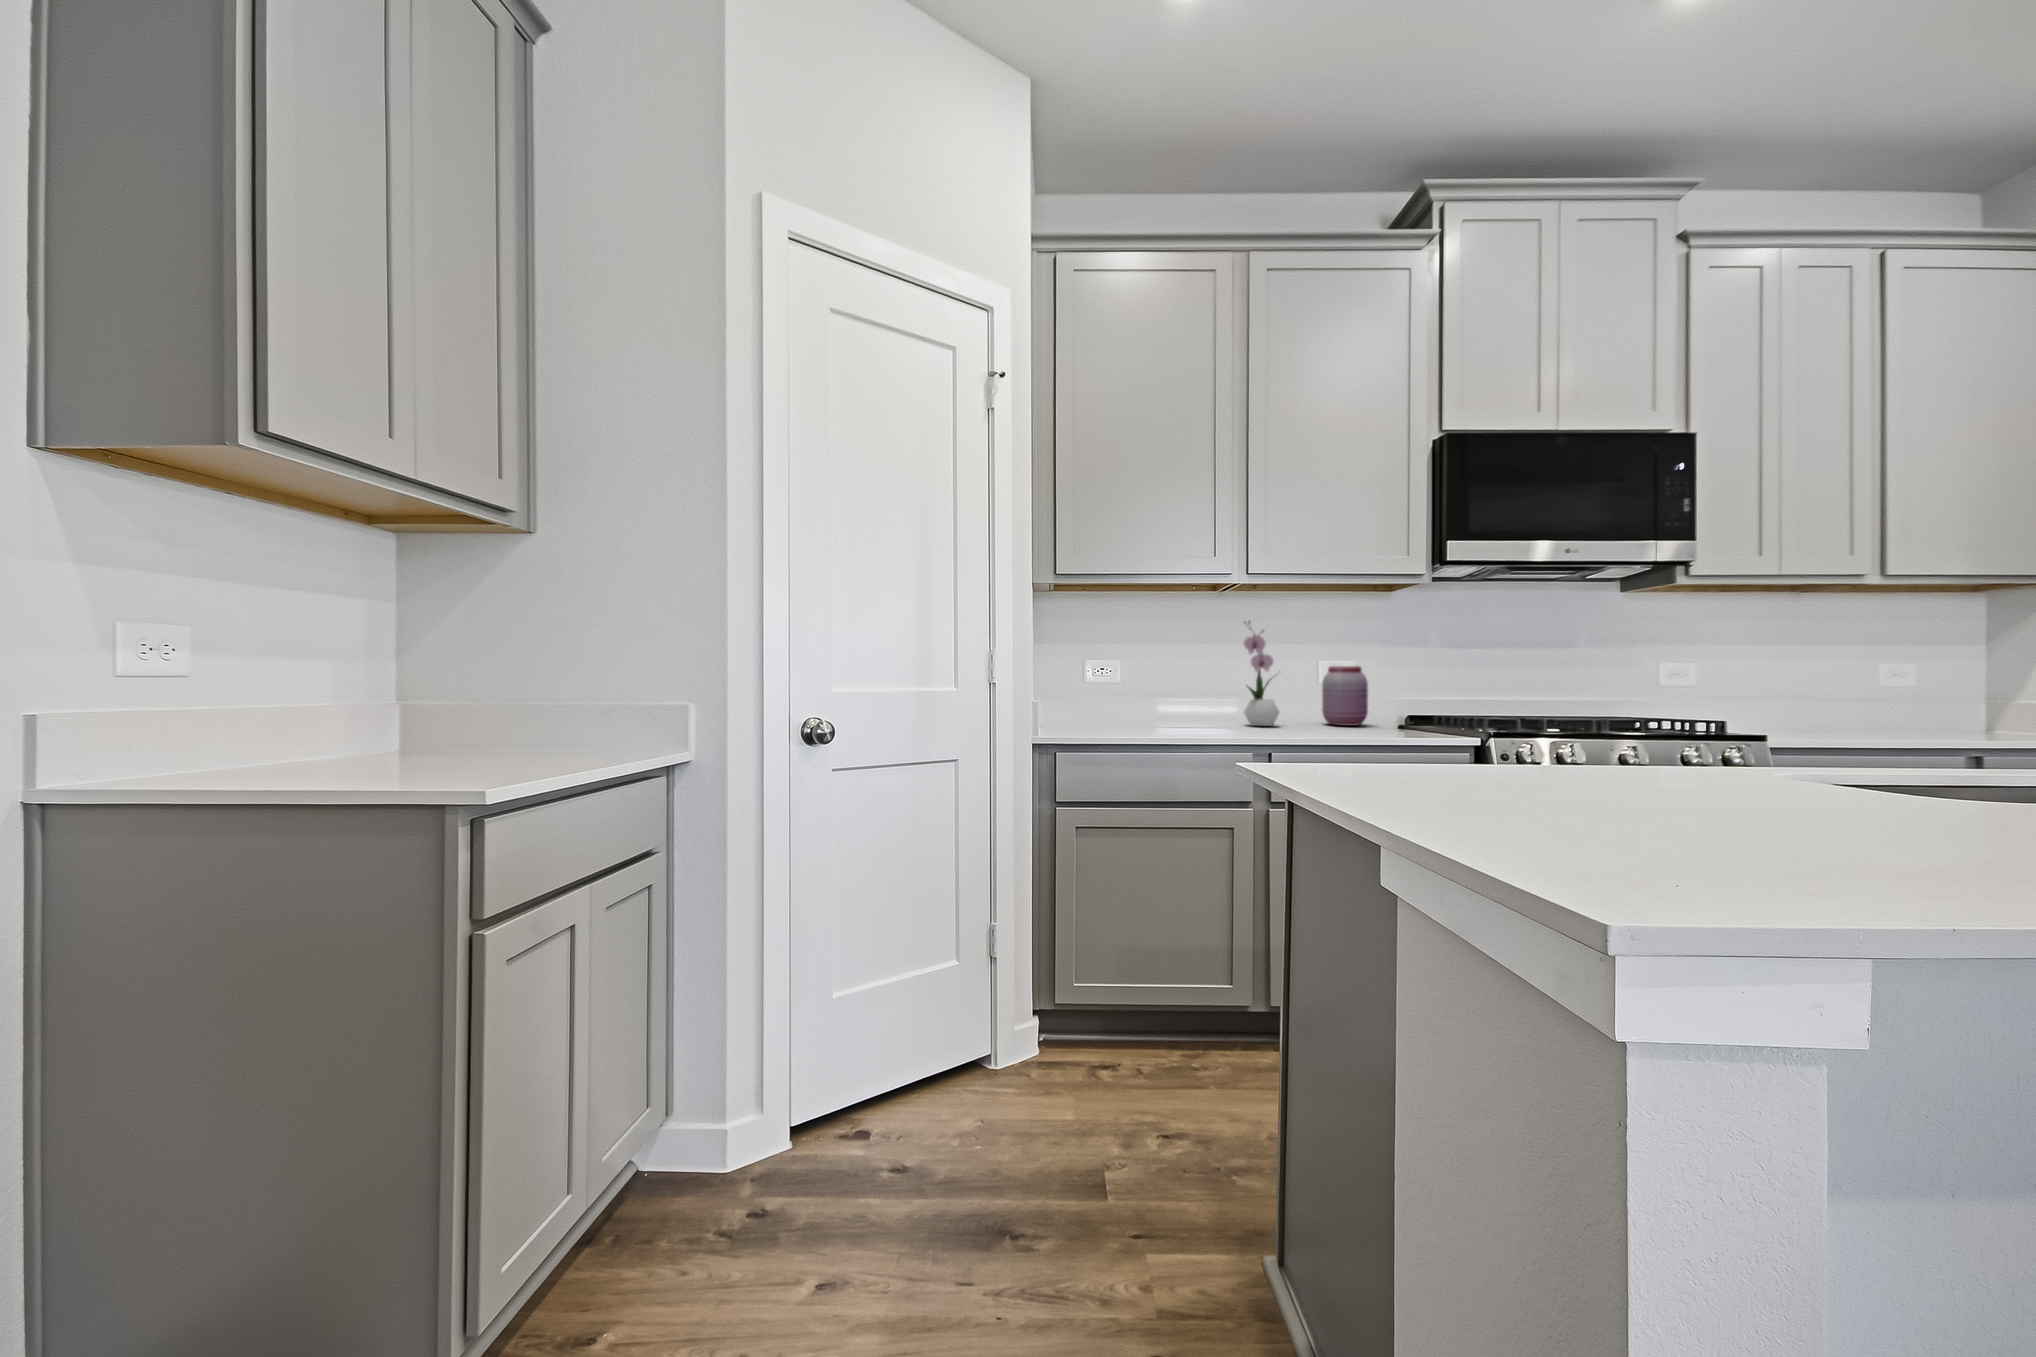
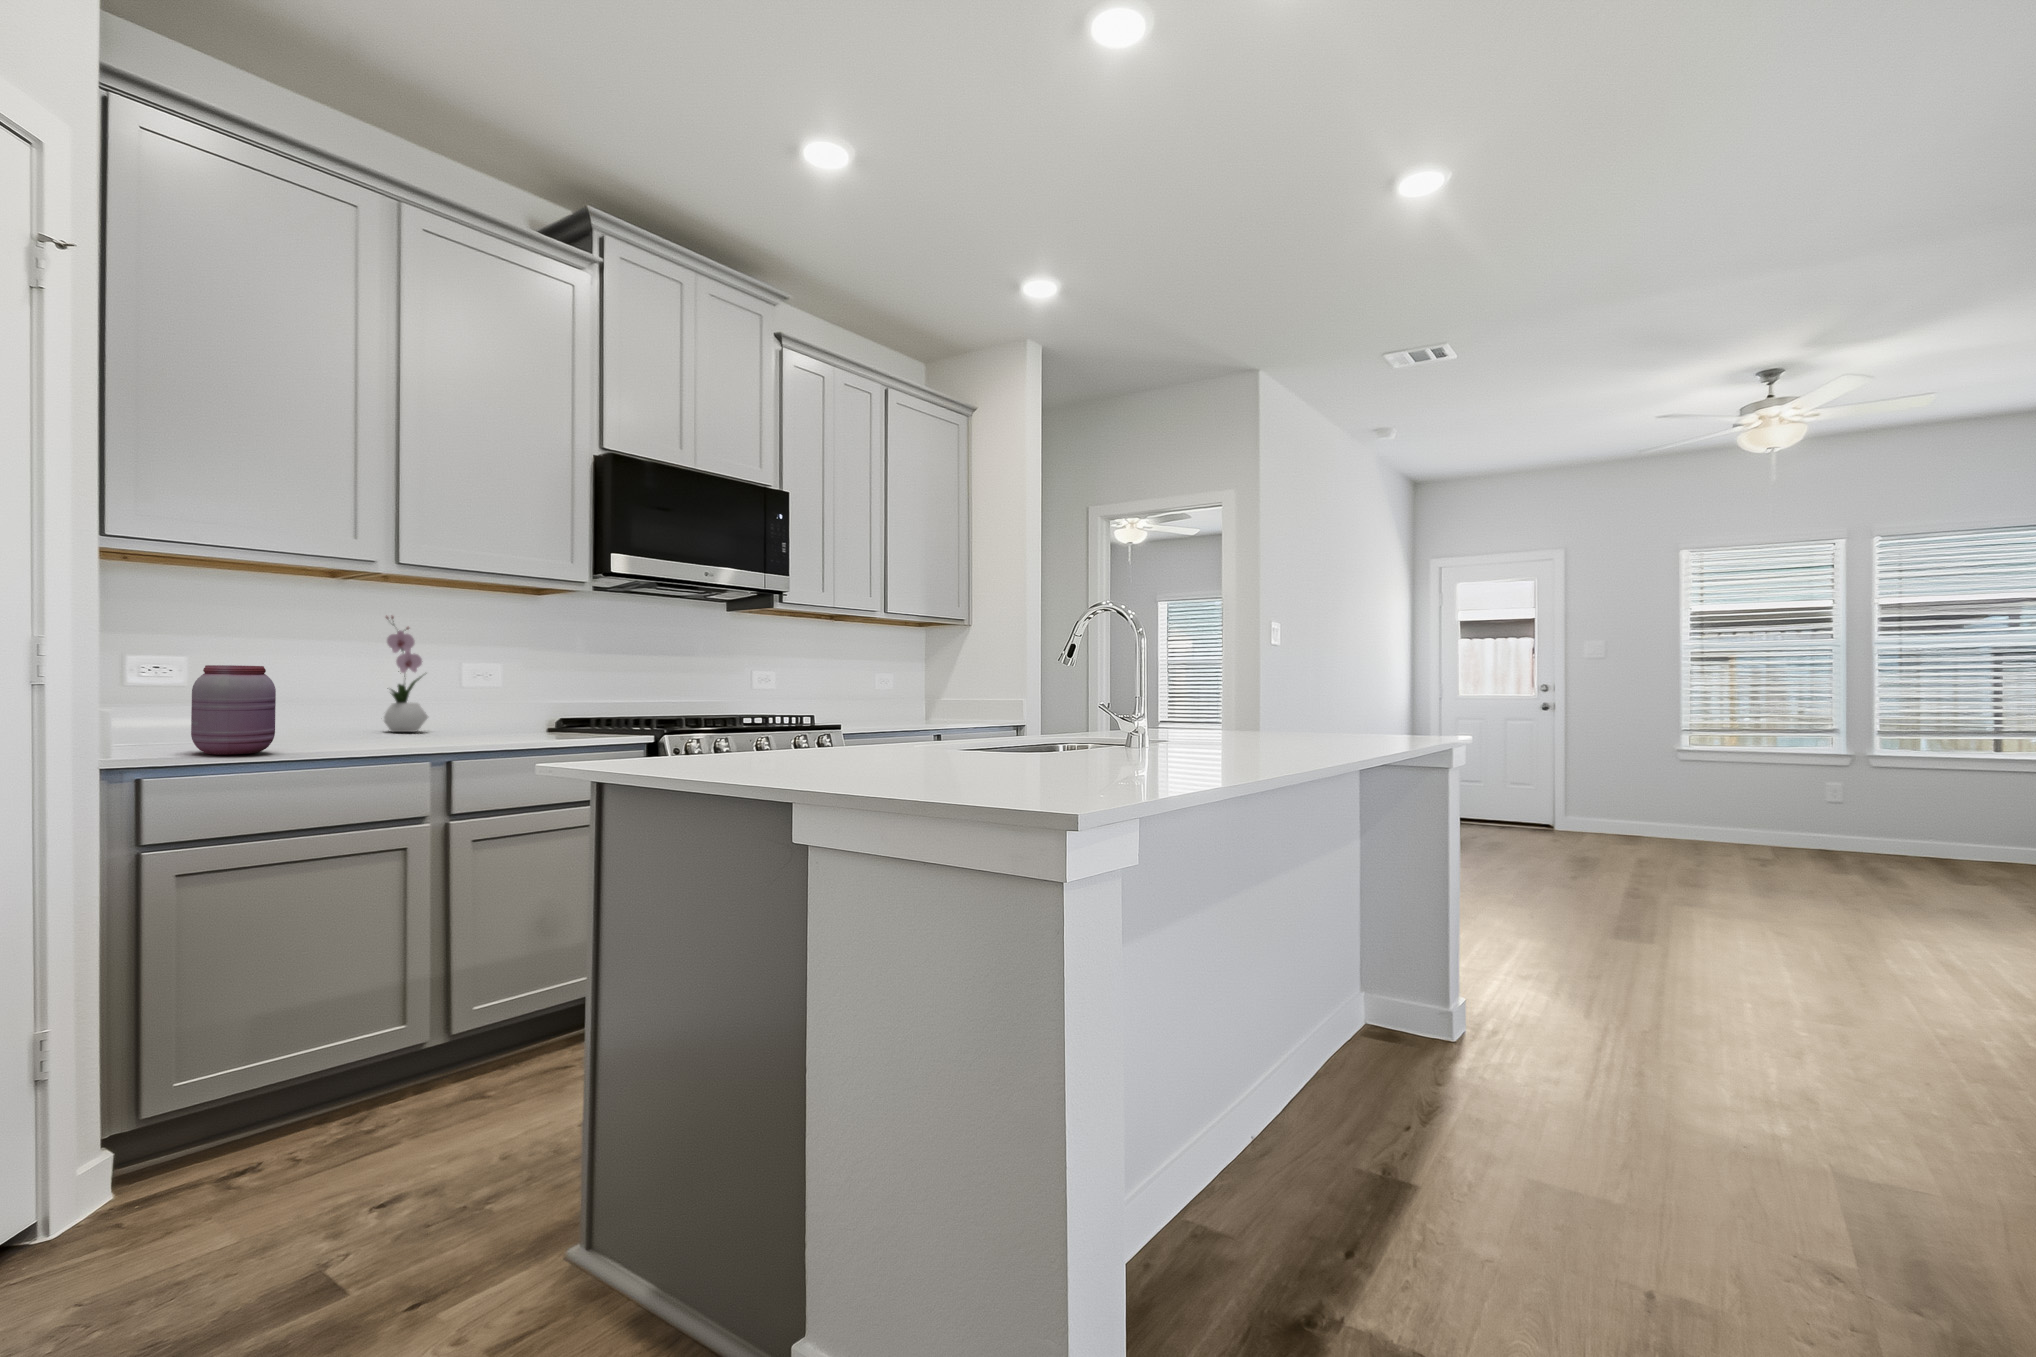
jar: present [1322,666,1368,726] -> present [191,665,276,754]

